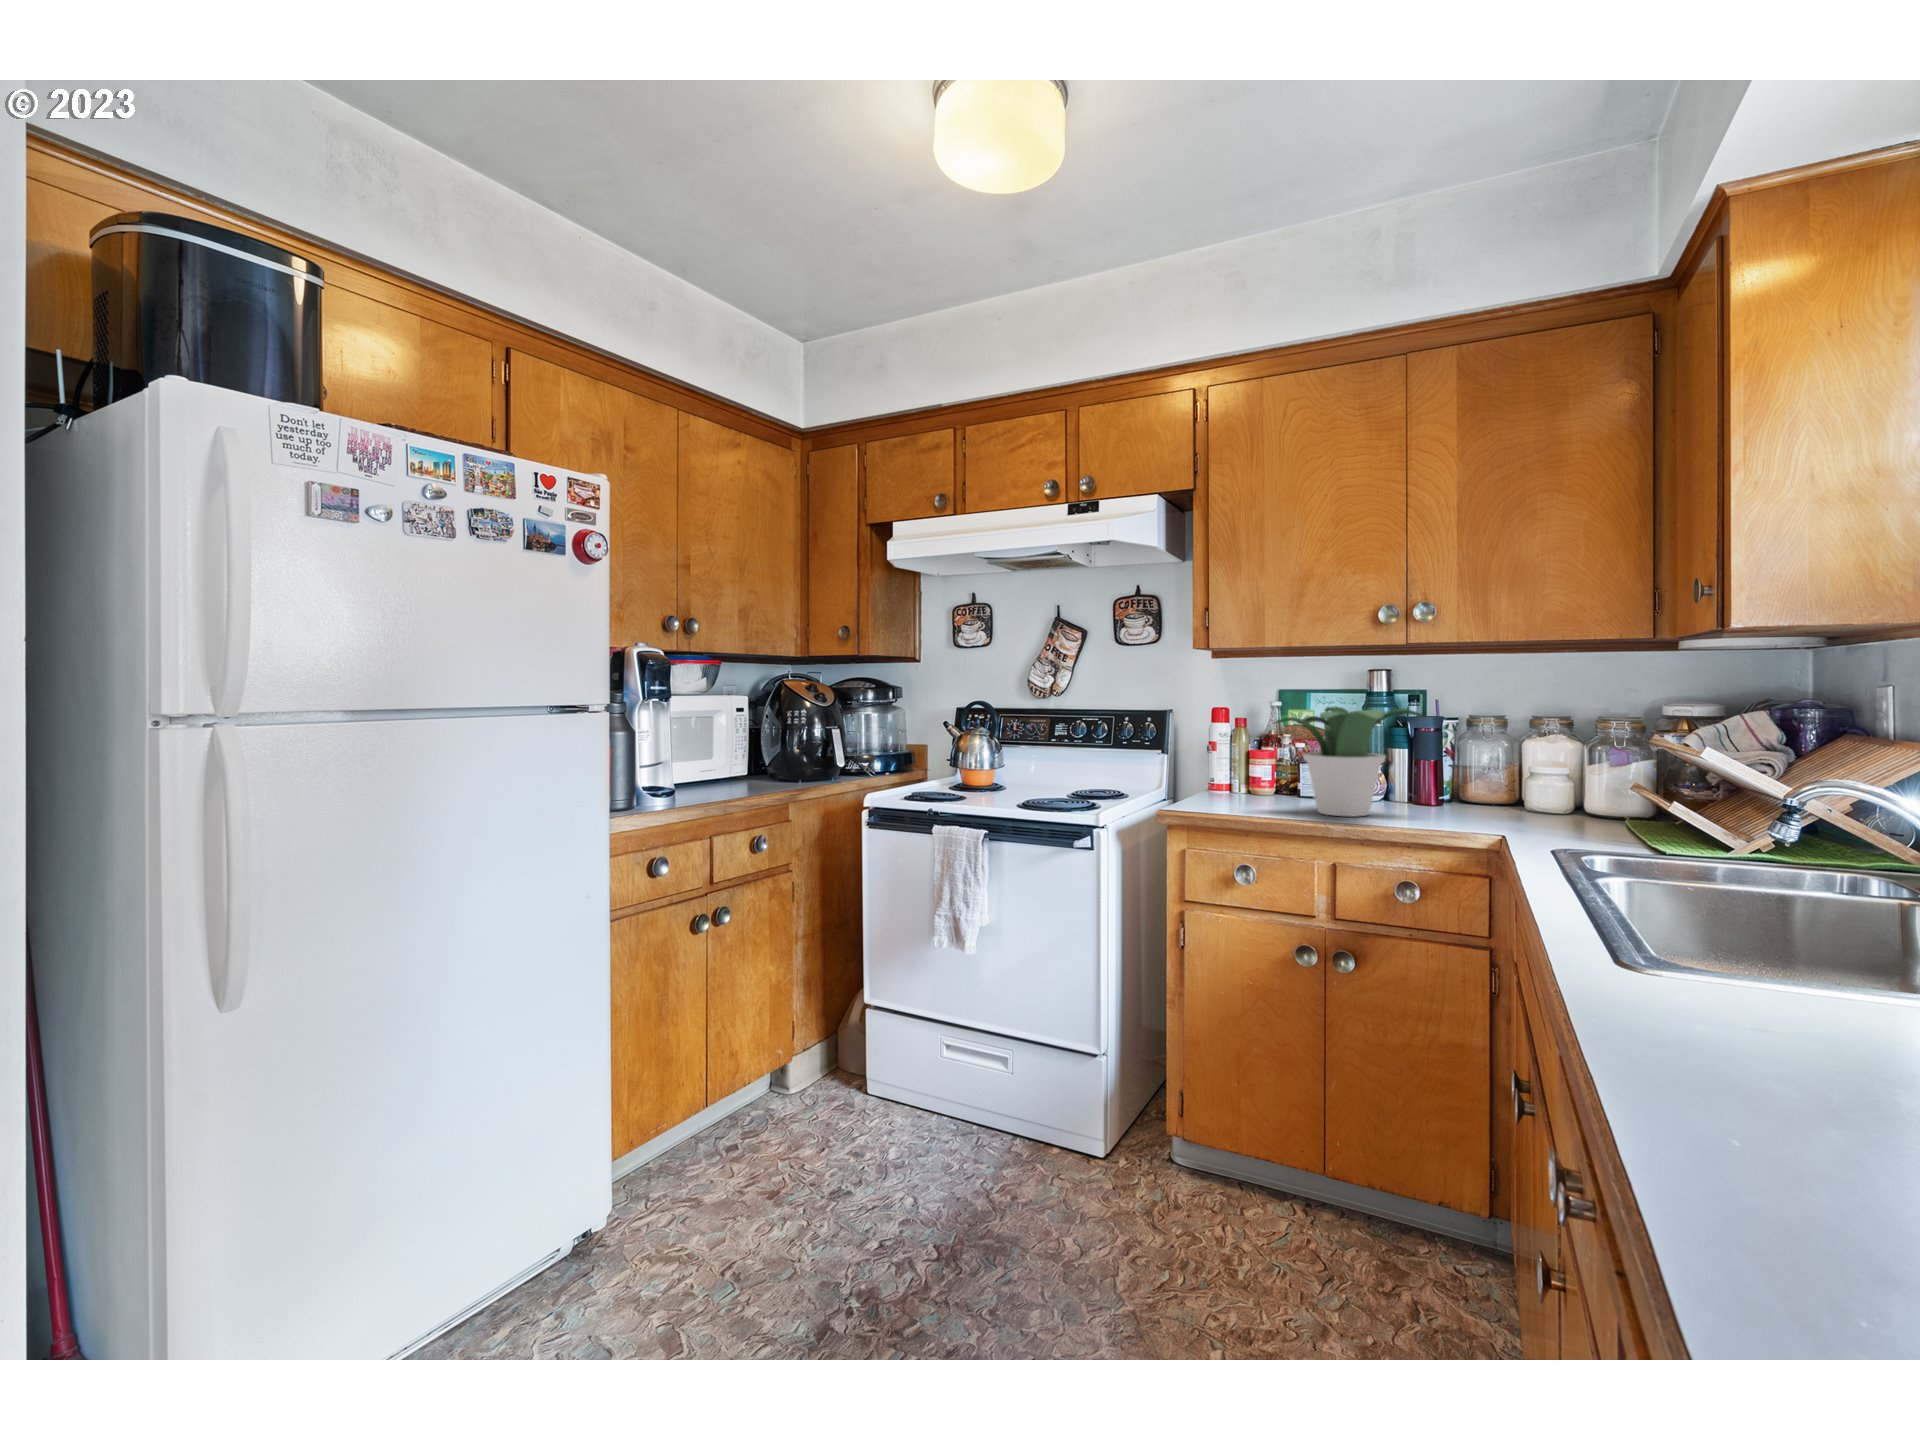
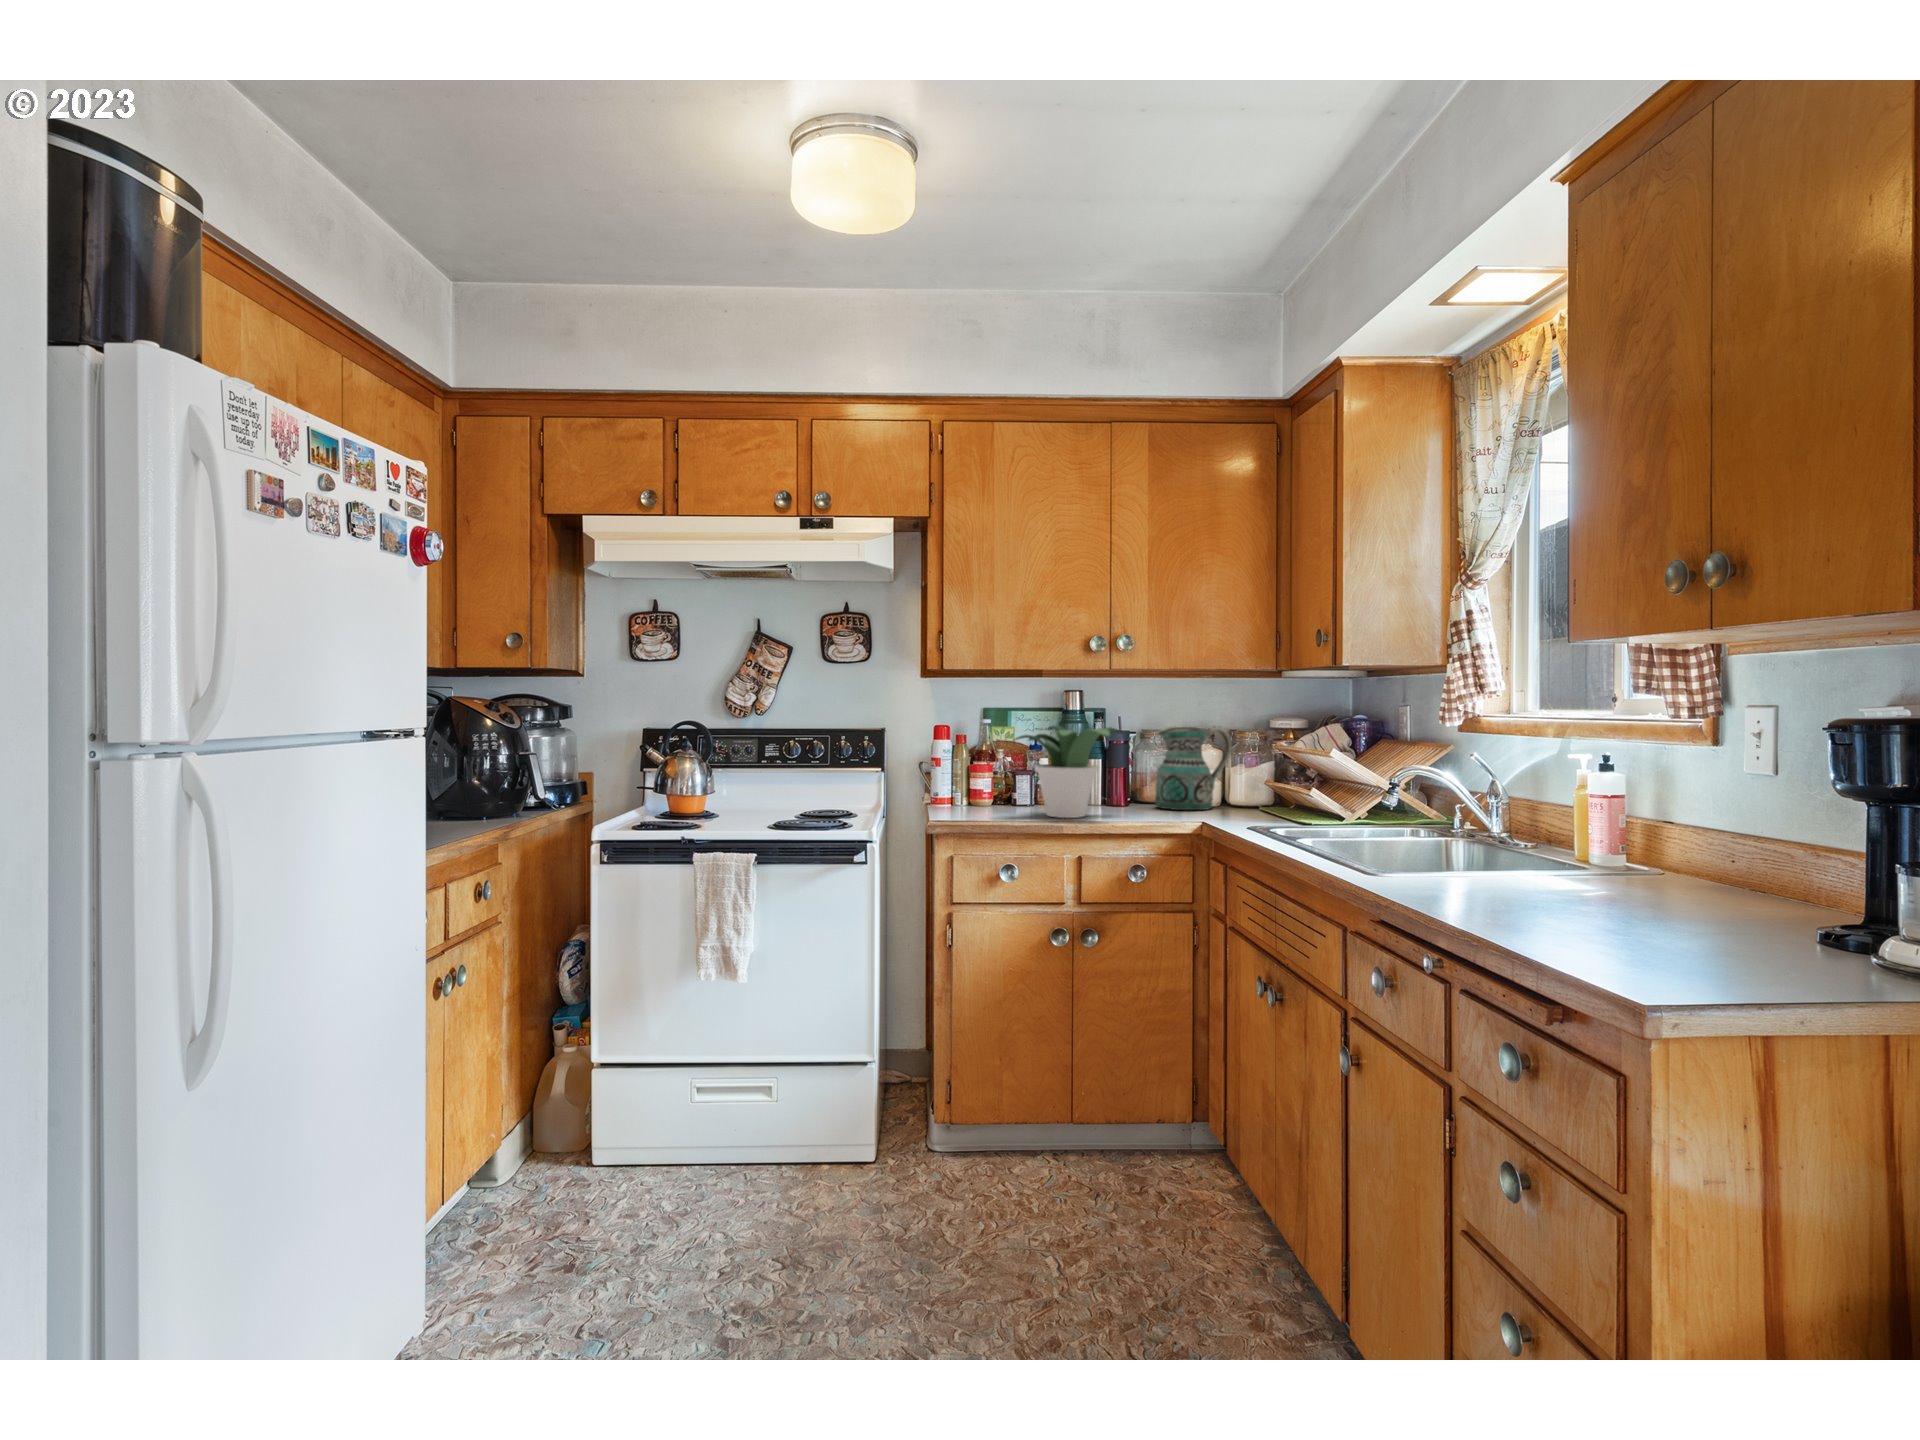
ceramic pitcher: none [1490,707,1612,817] -> present [1155,726,1232,810]

